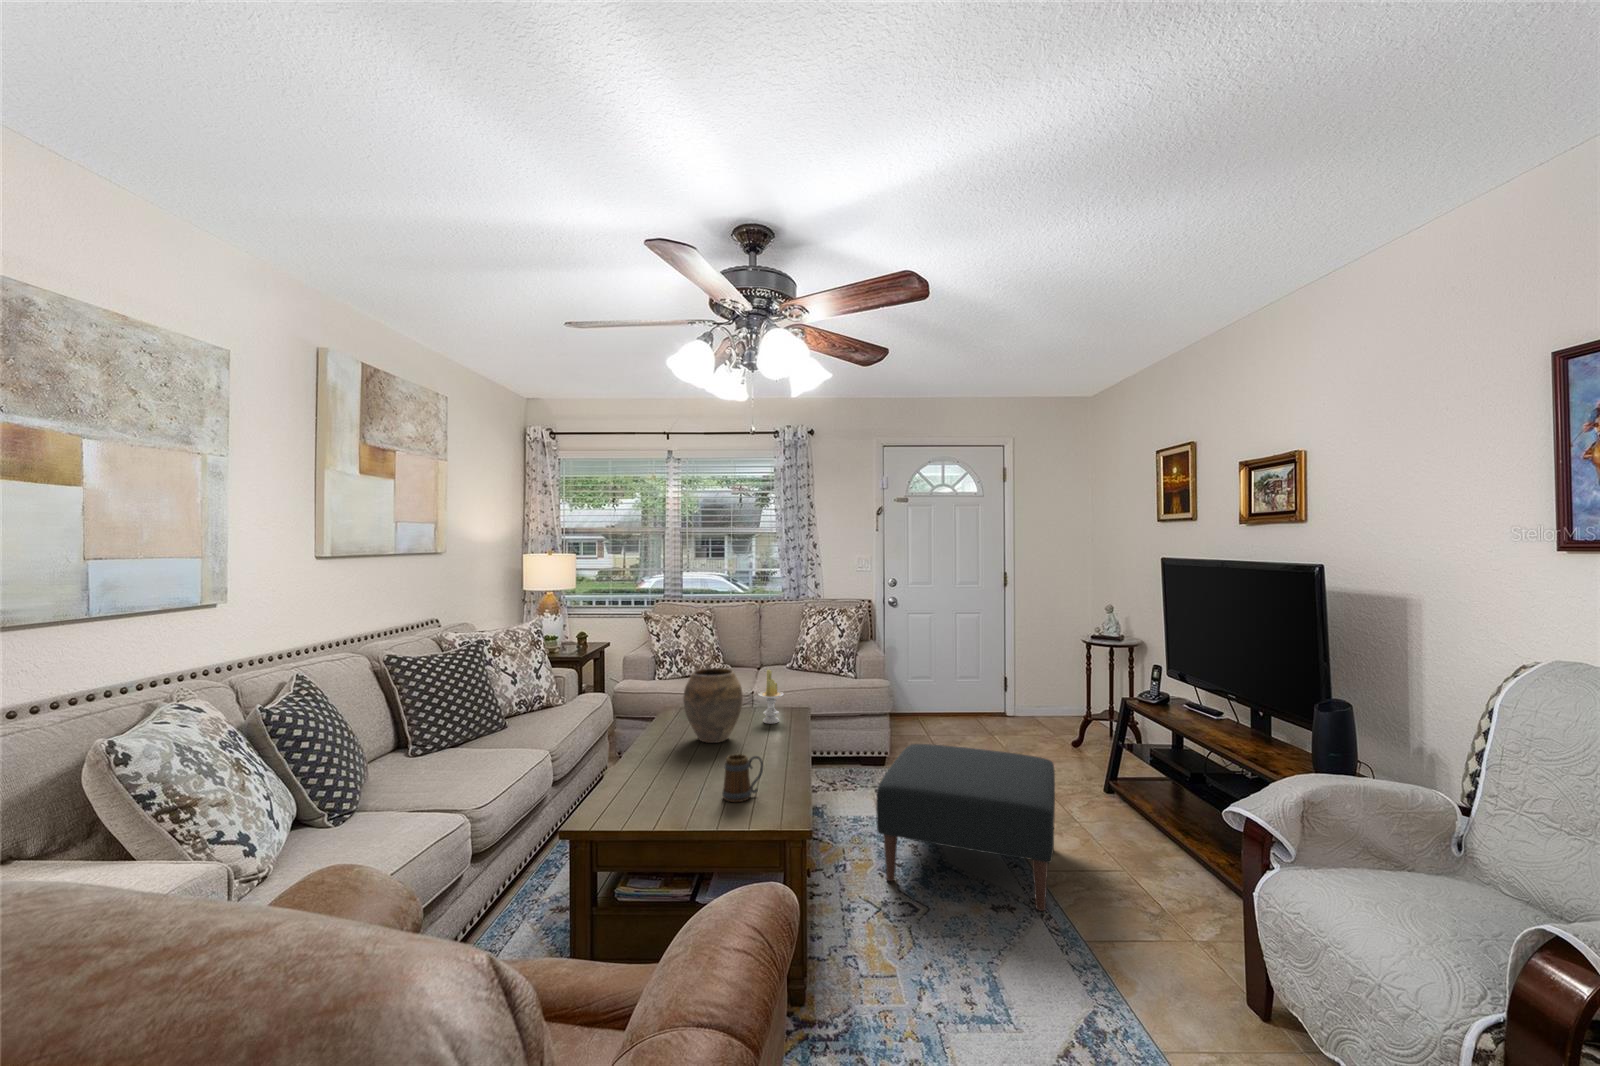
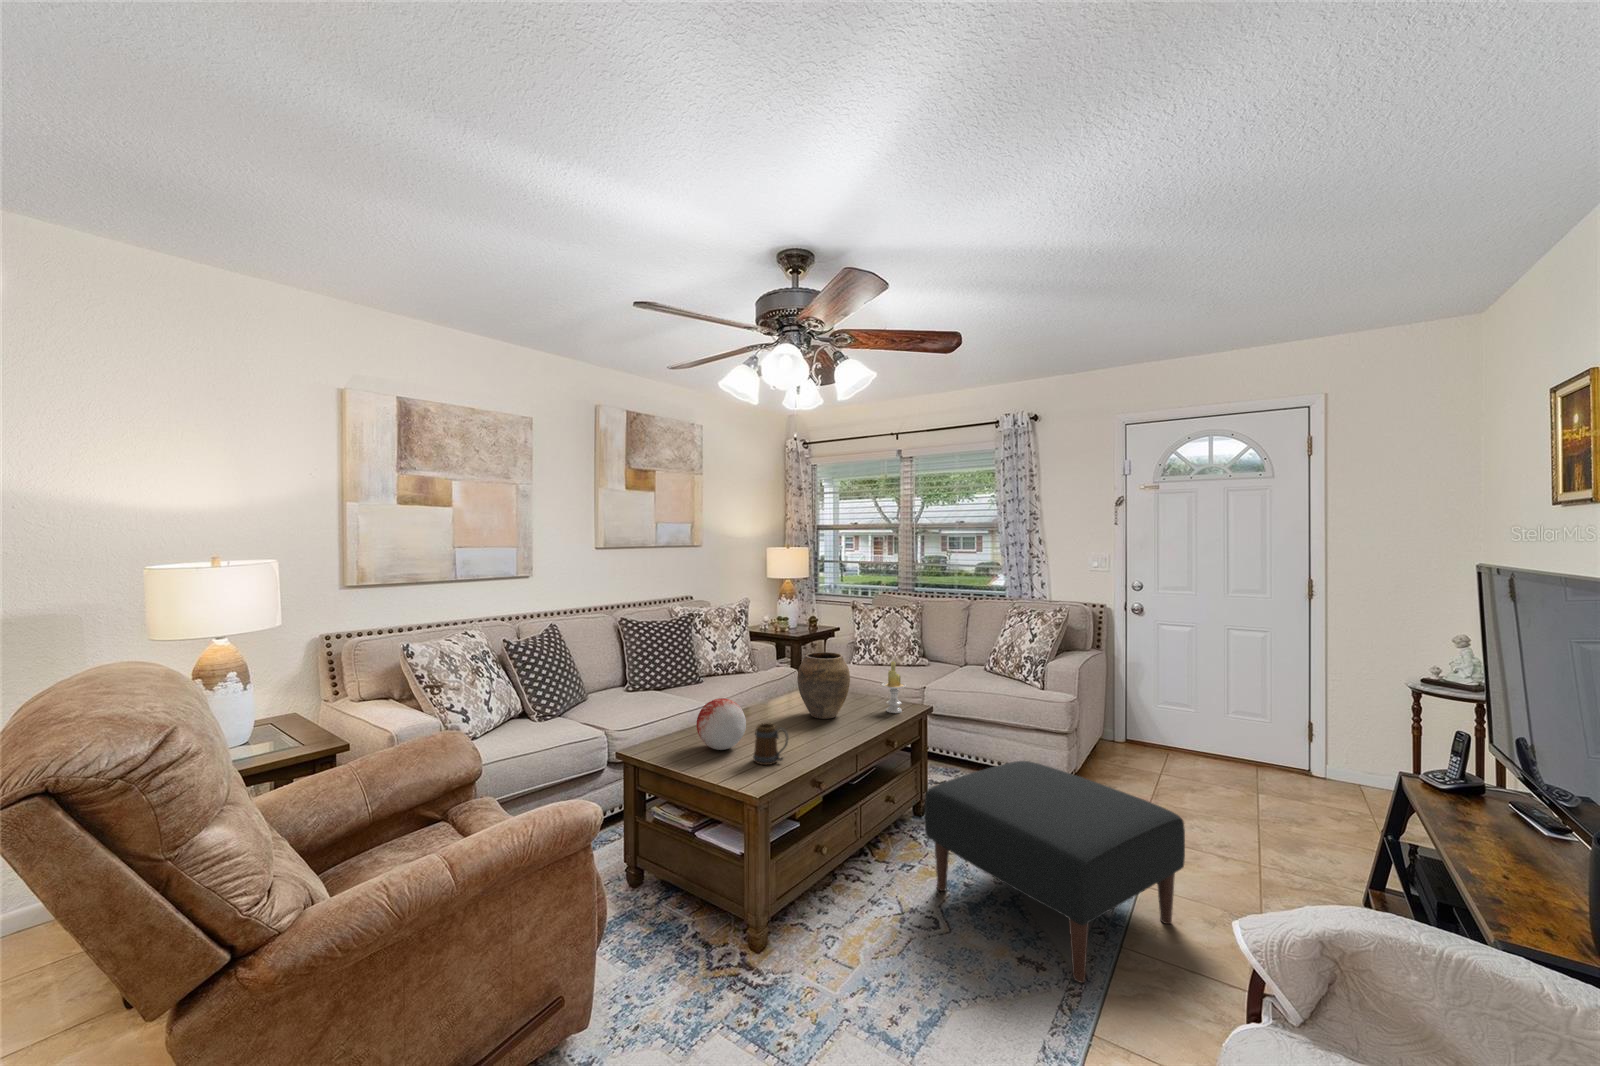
decorative orb: none [635,736,697,799] -> present [697,698,746,750]

